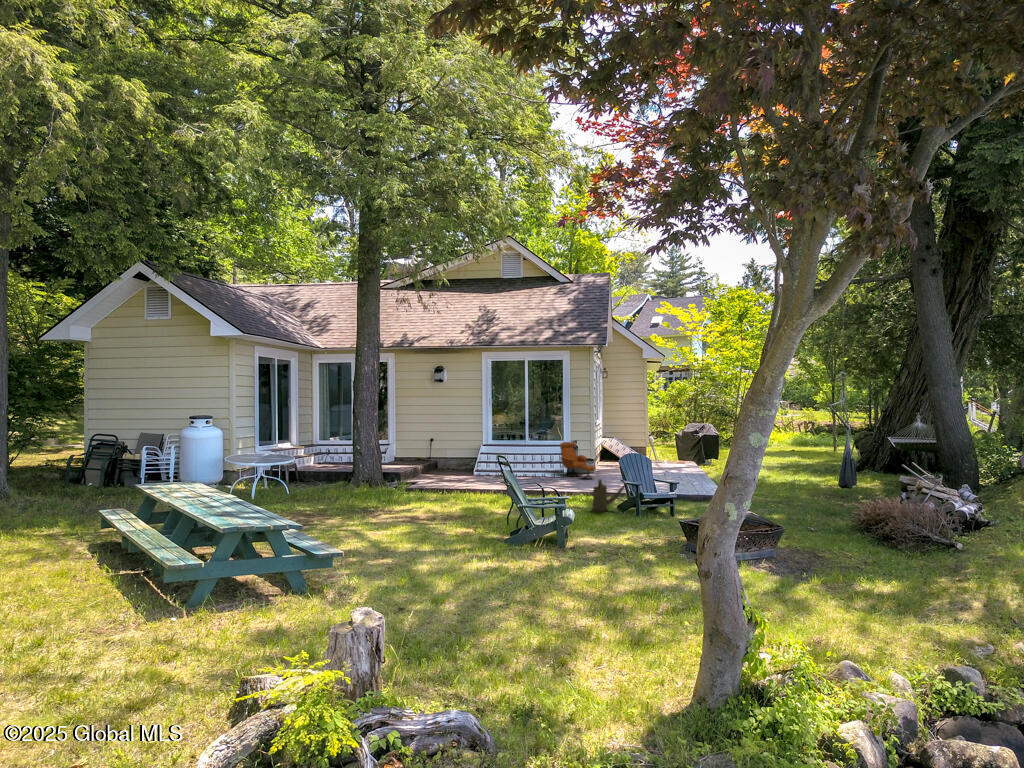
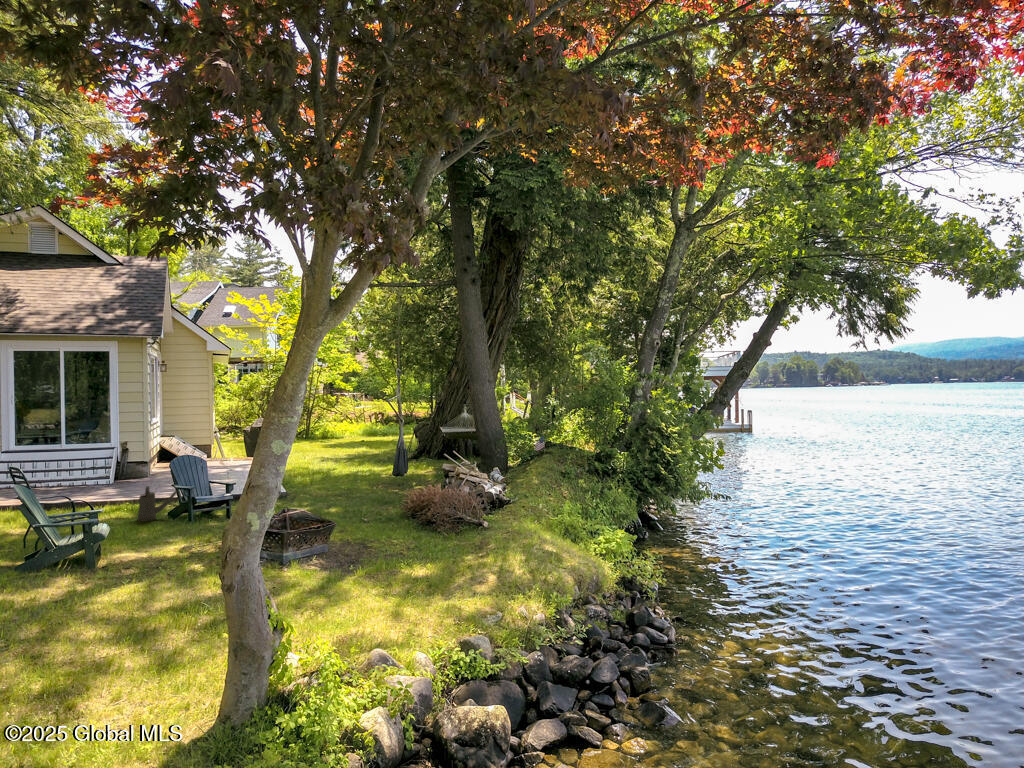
lounge chair: present [560,442,595,478] -> none [103,445,147,486]

